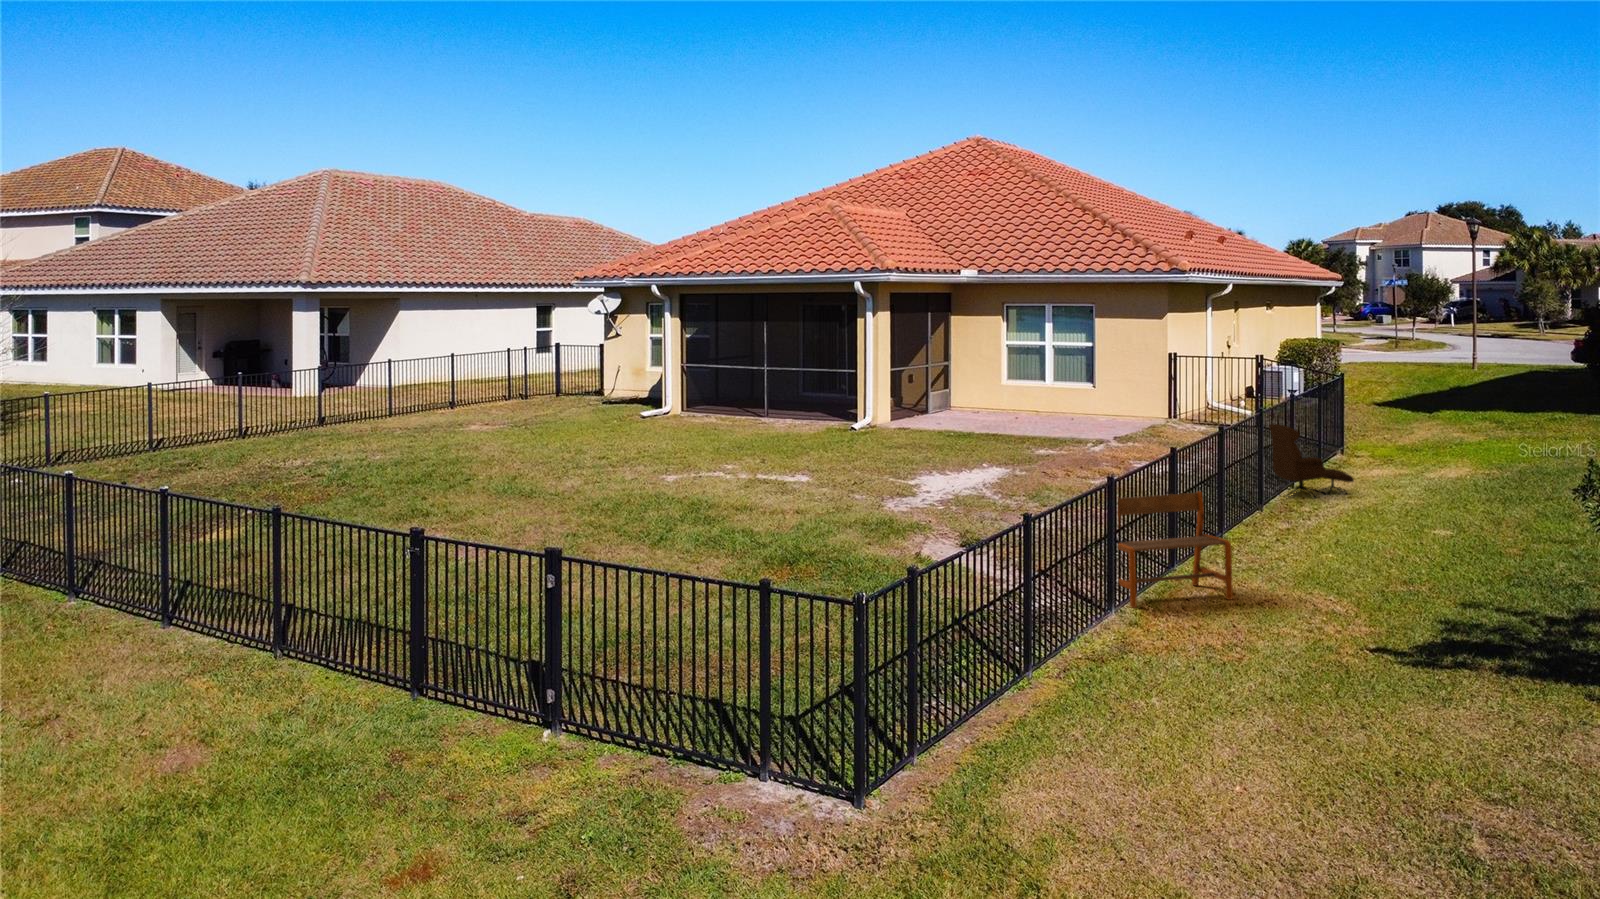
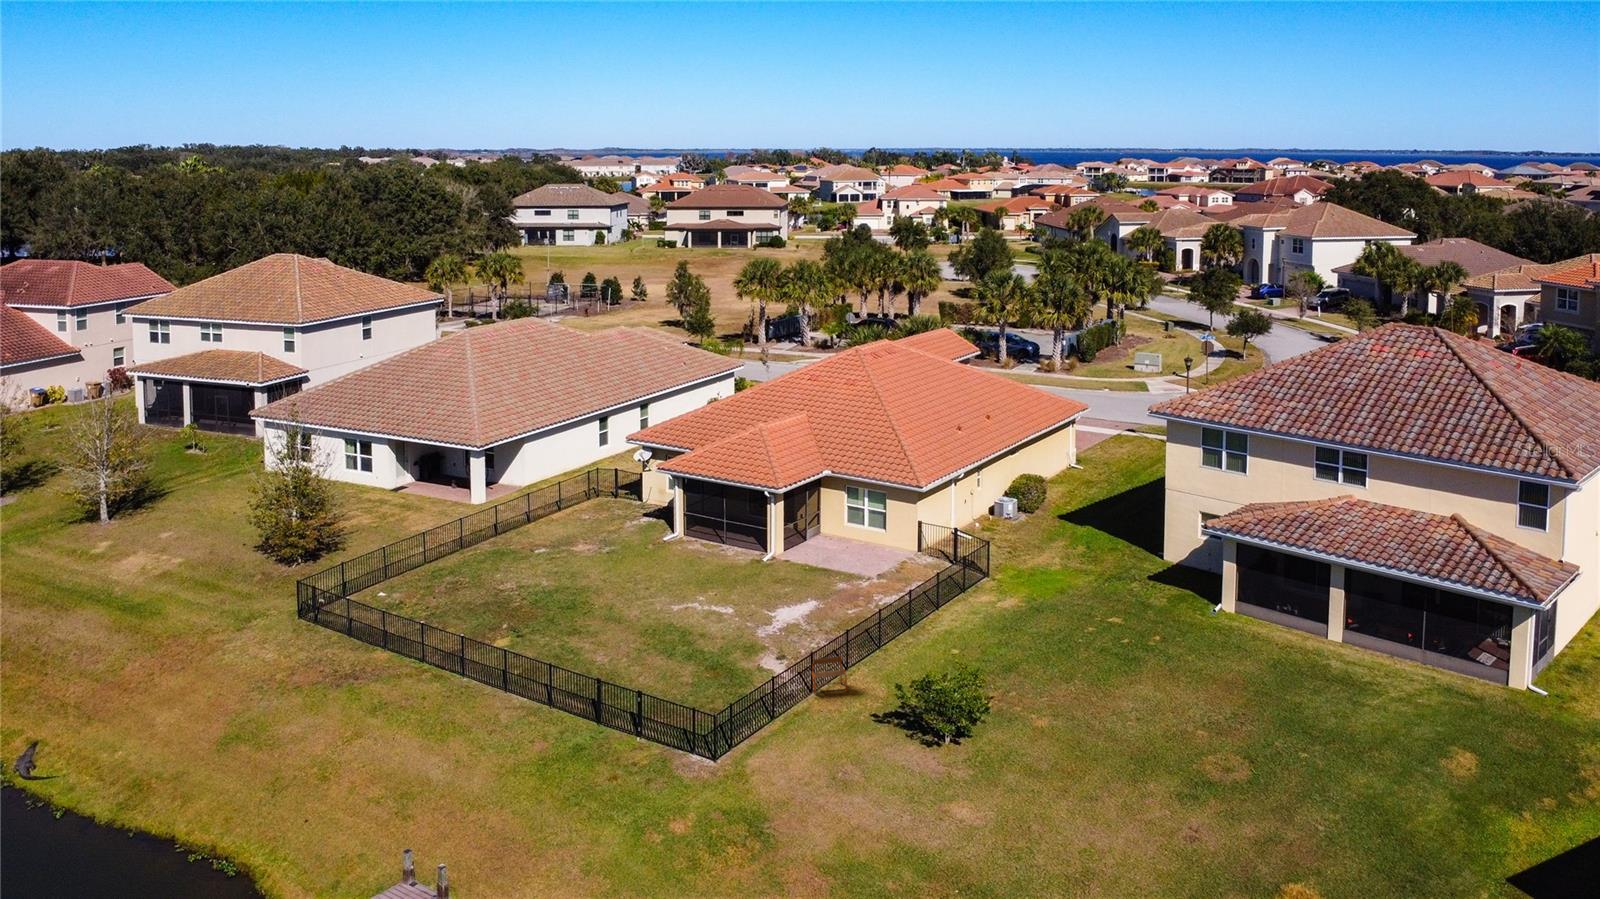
lounge chair: present [1269,424,1354,498] -> none [912,598,945,629]

